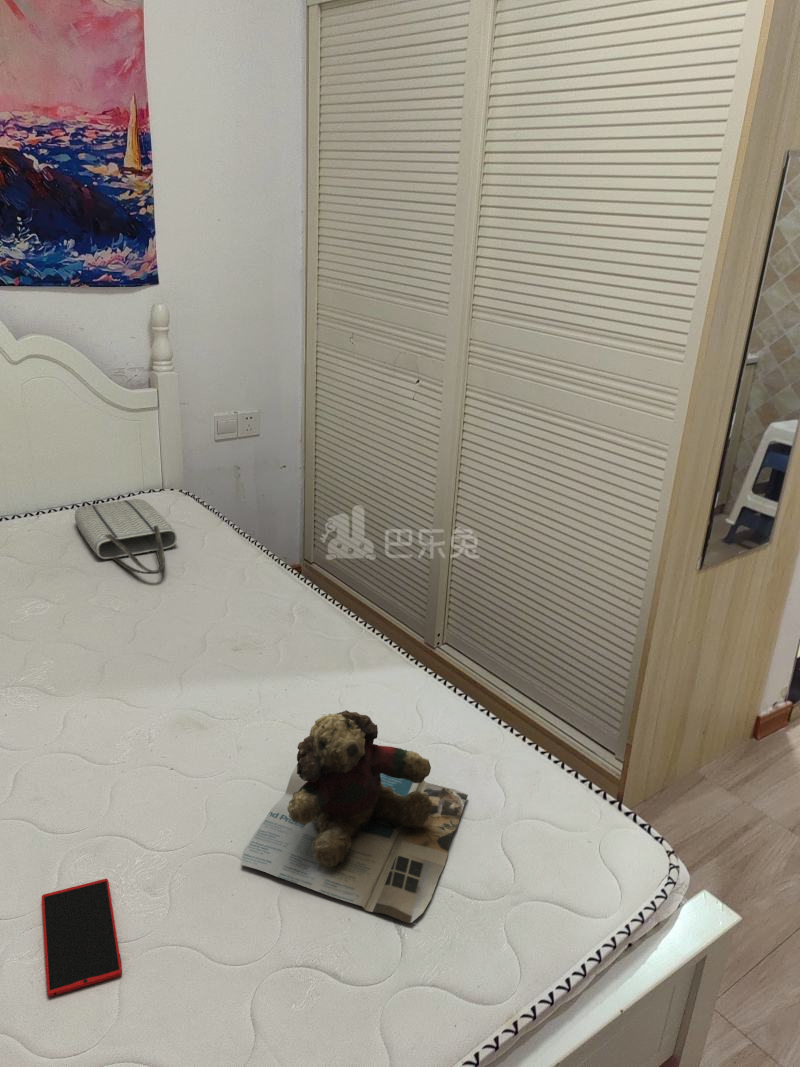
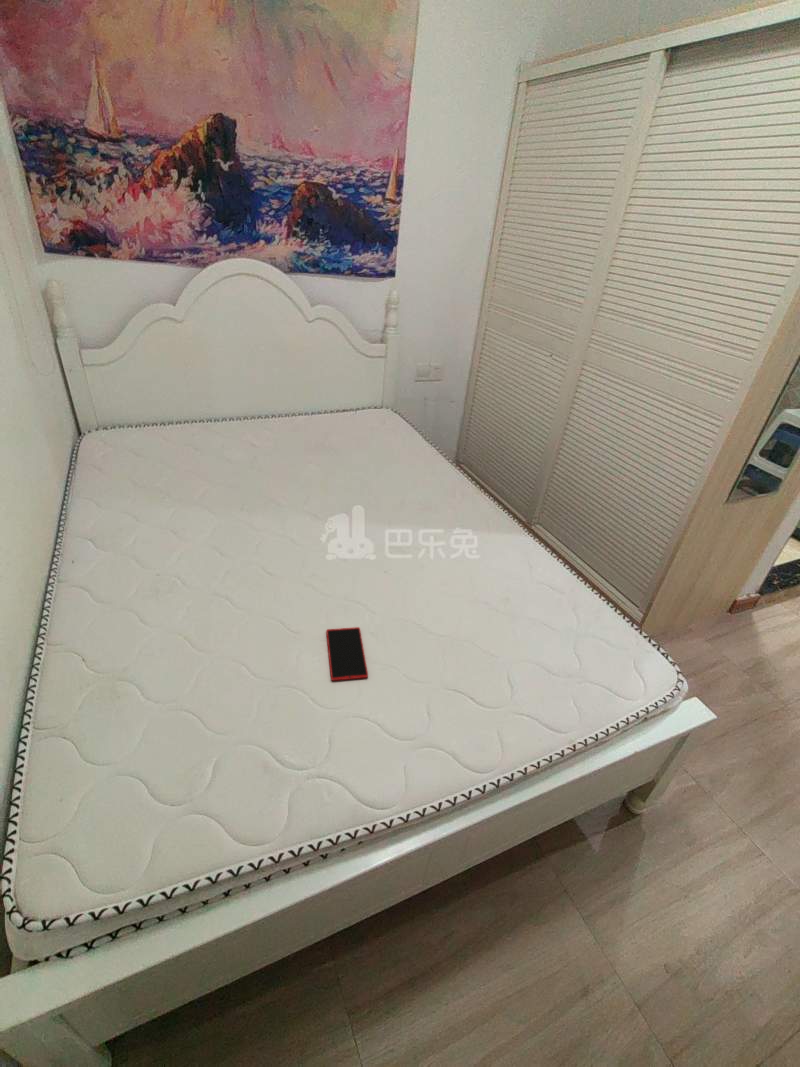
tote bag: present [75,499,177,574] -> none [336,415,394,462]
teddy bear: present [241,710,468,925] -> none [430,560,560,684]

